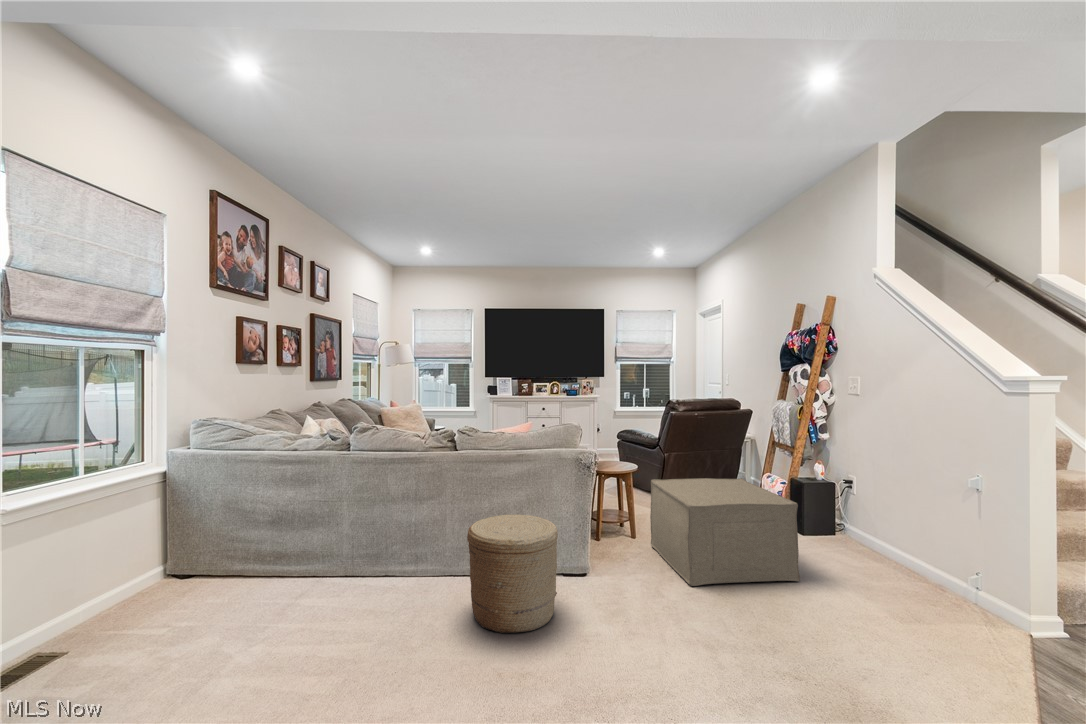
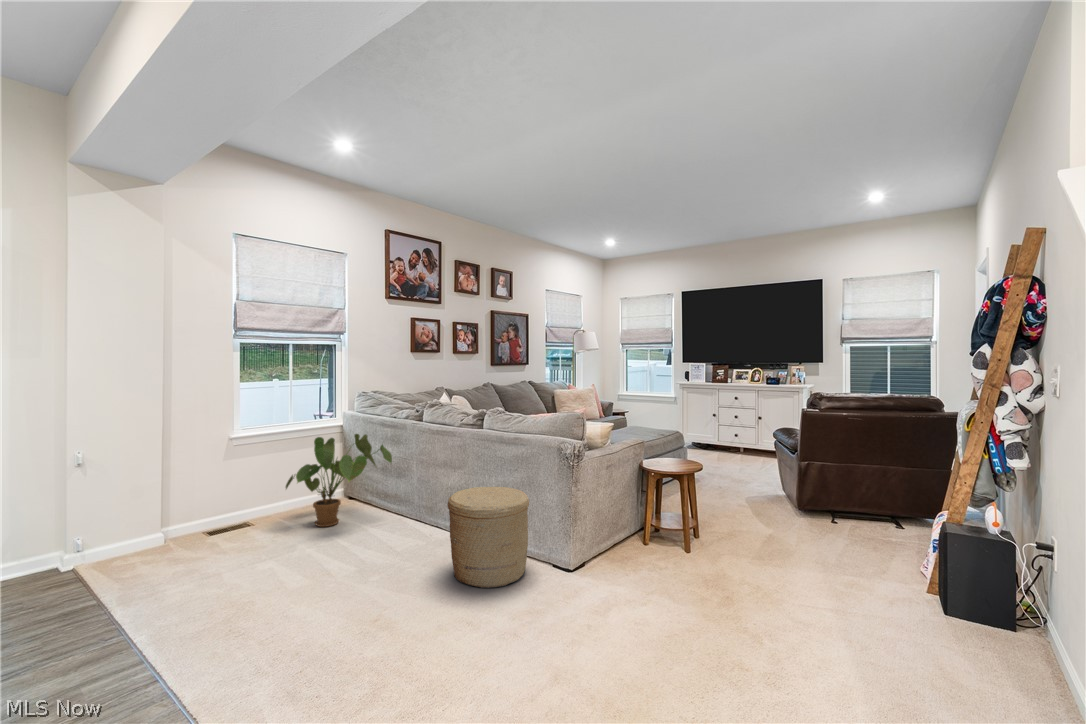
ottoman: present [650,478,800,586] -> none [674,481,834,637]
house plant: none [115,479,296,631] -> present [286,434,392,527]

